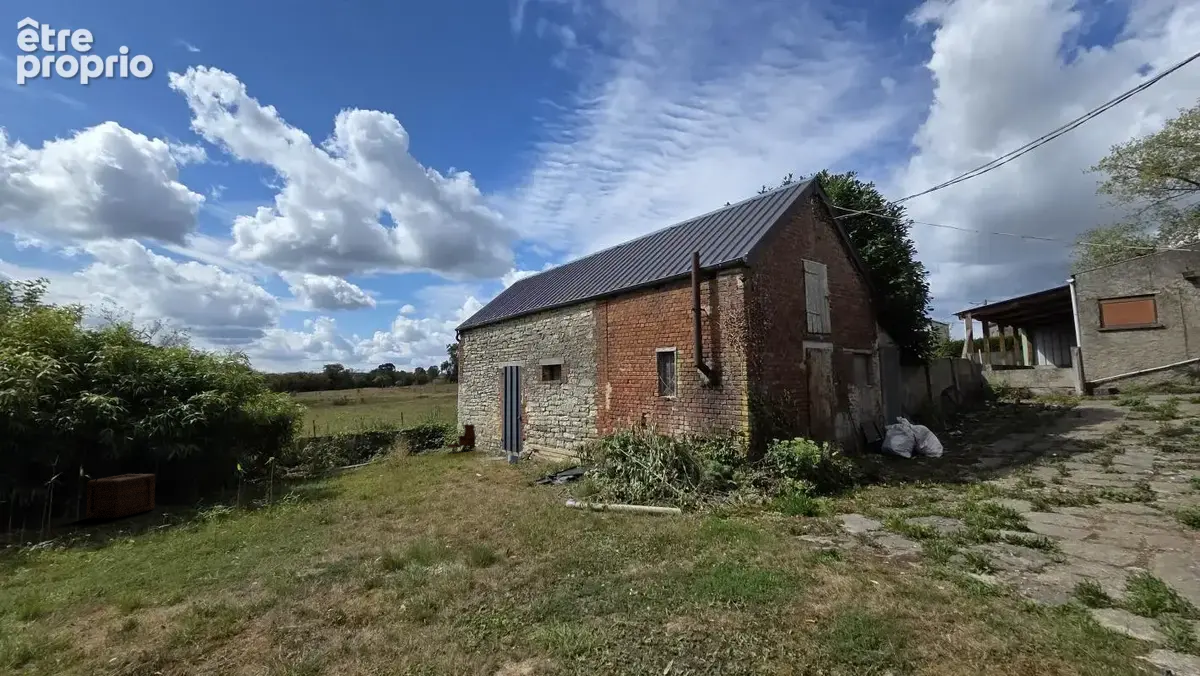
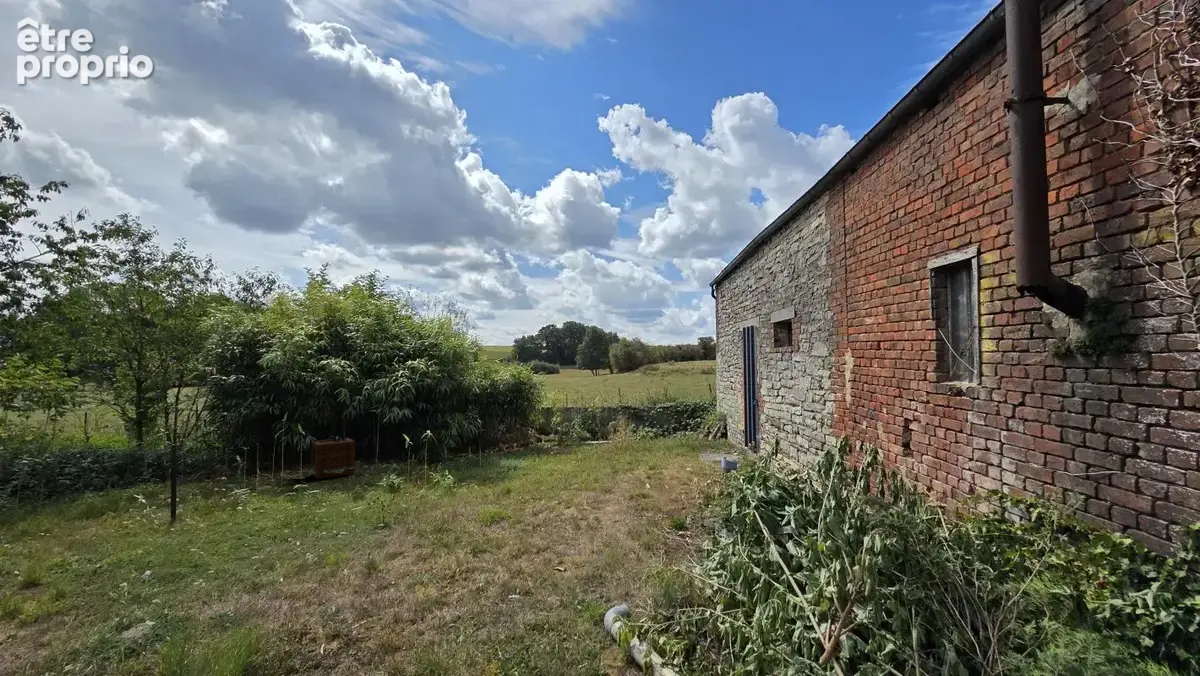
lounge chair: present [447,424,476,453] -> none [690,405,730,442]

